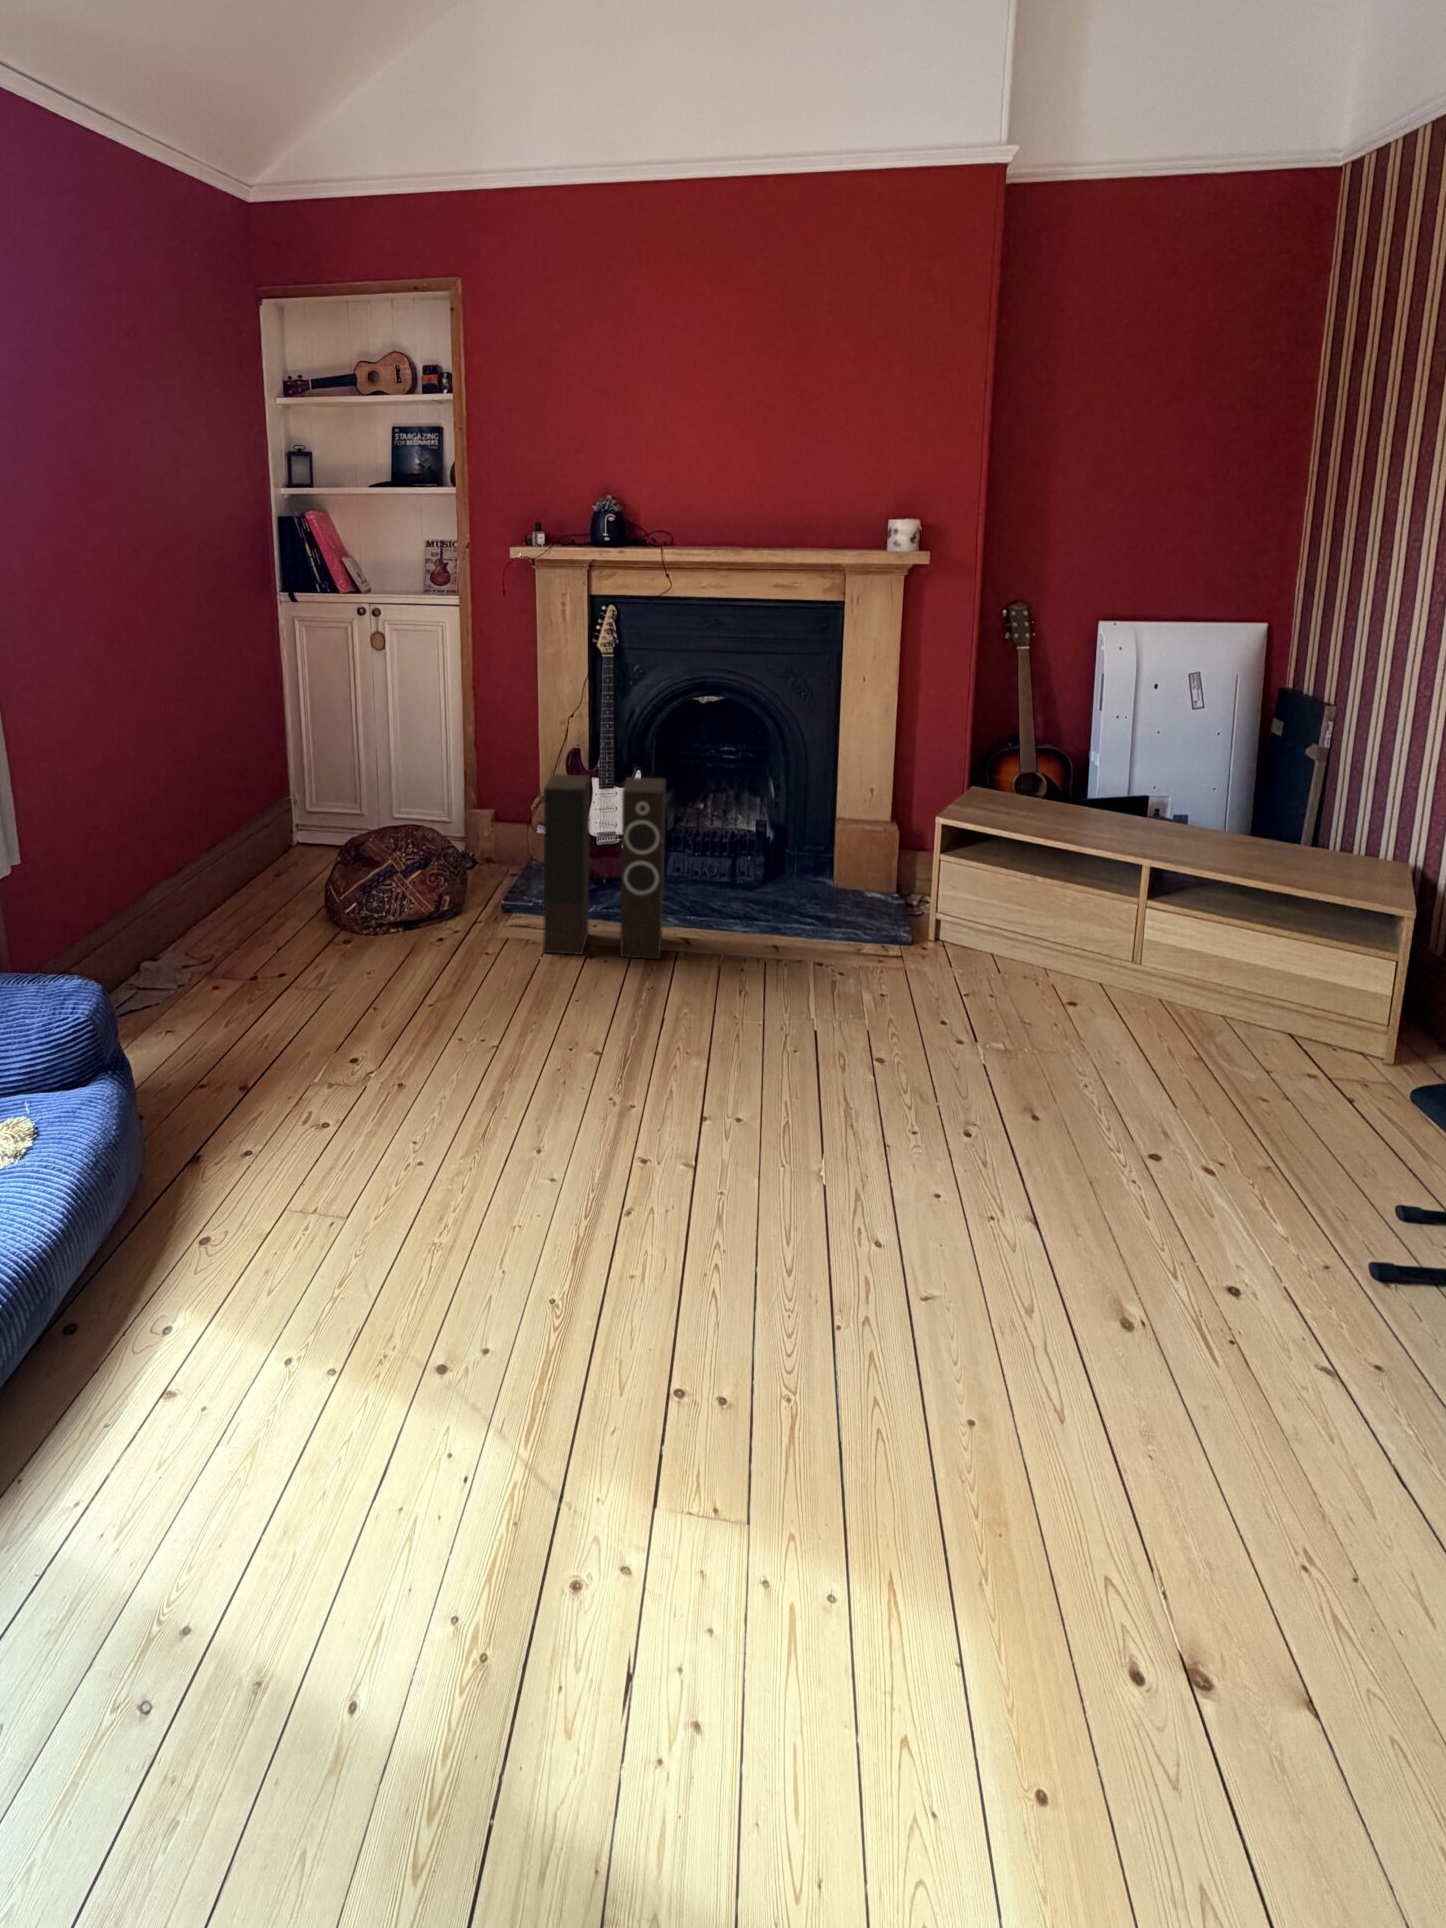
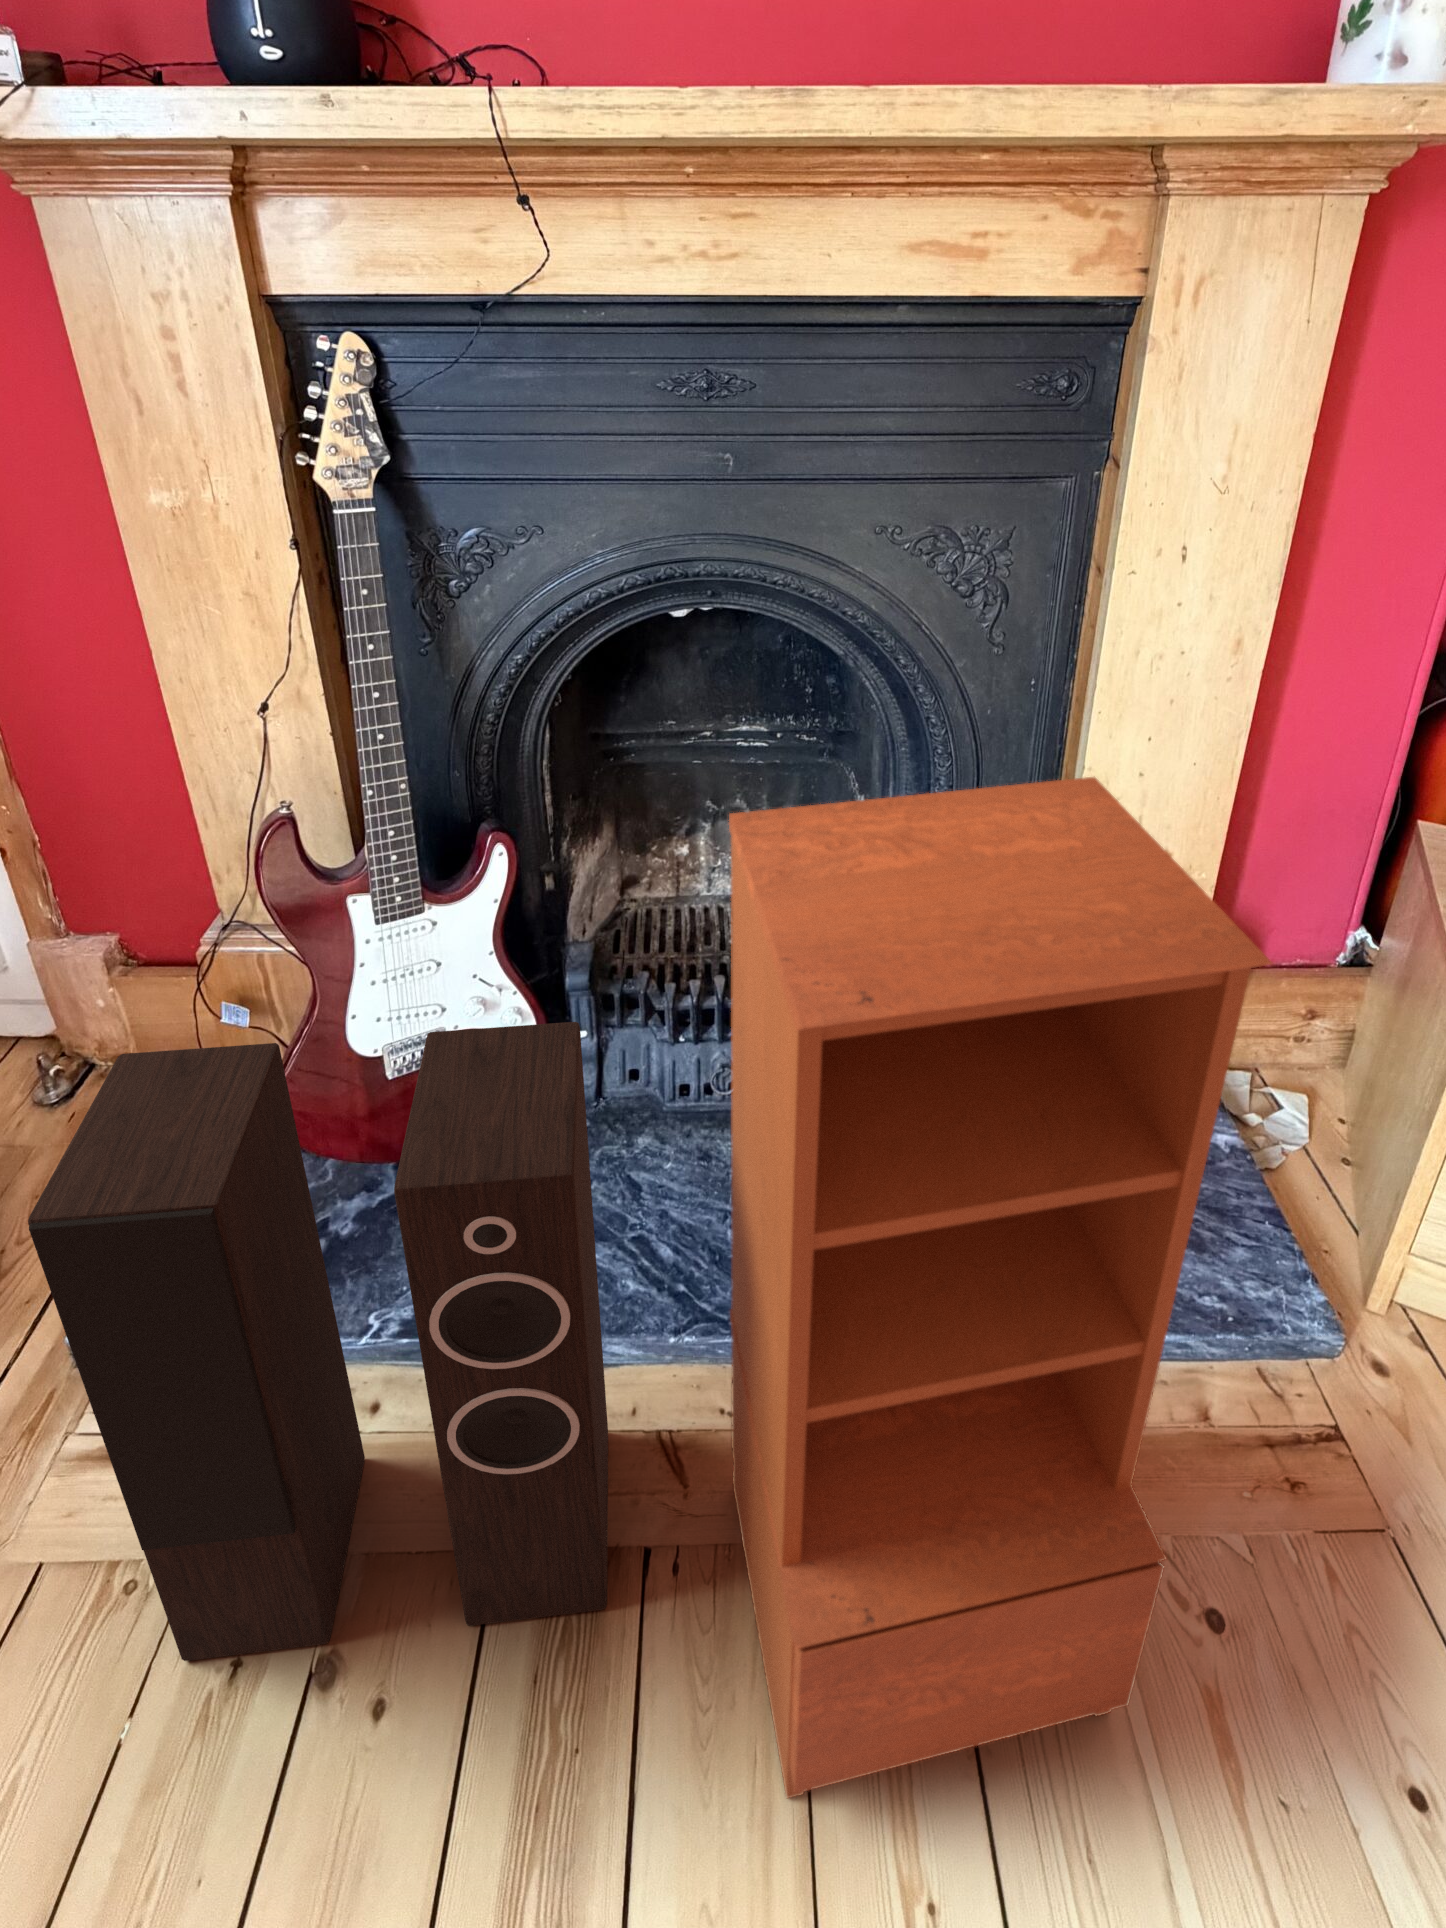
bookcase: none [700,713,812,986] -> present [729,777,1272,1798]

